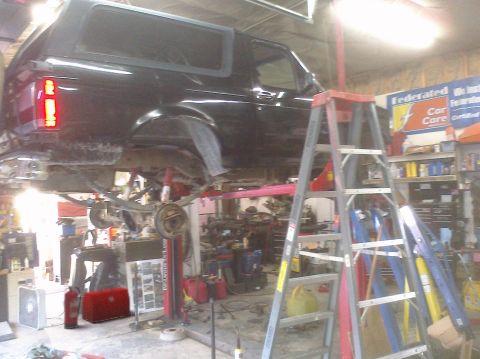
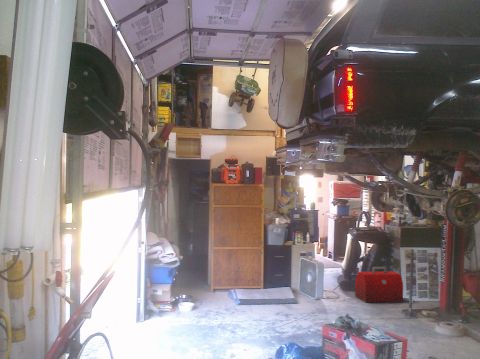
fire extinguisher: present [64,286,81,329] -> none [339,262,355,304]

